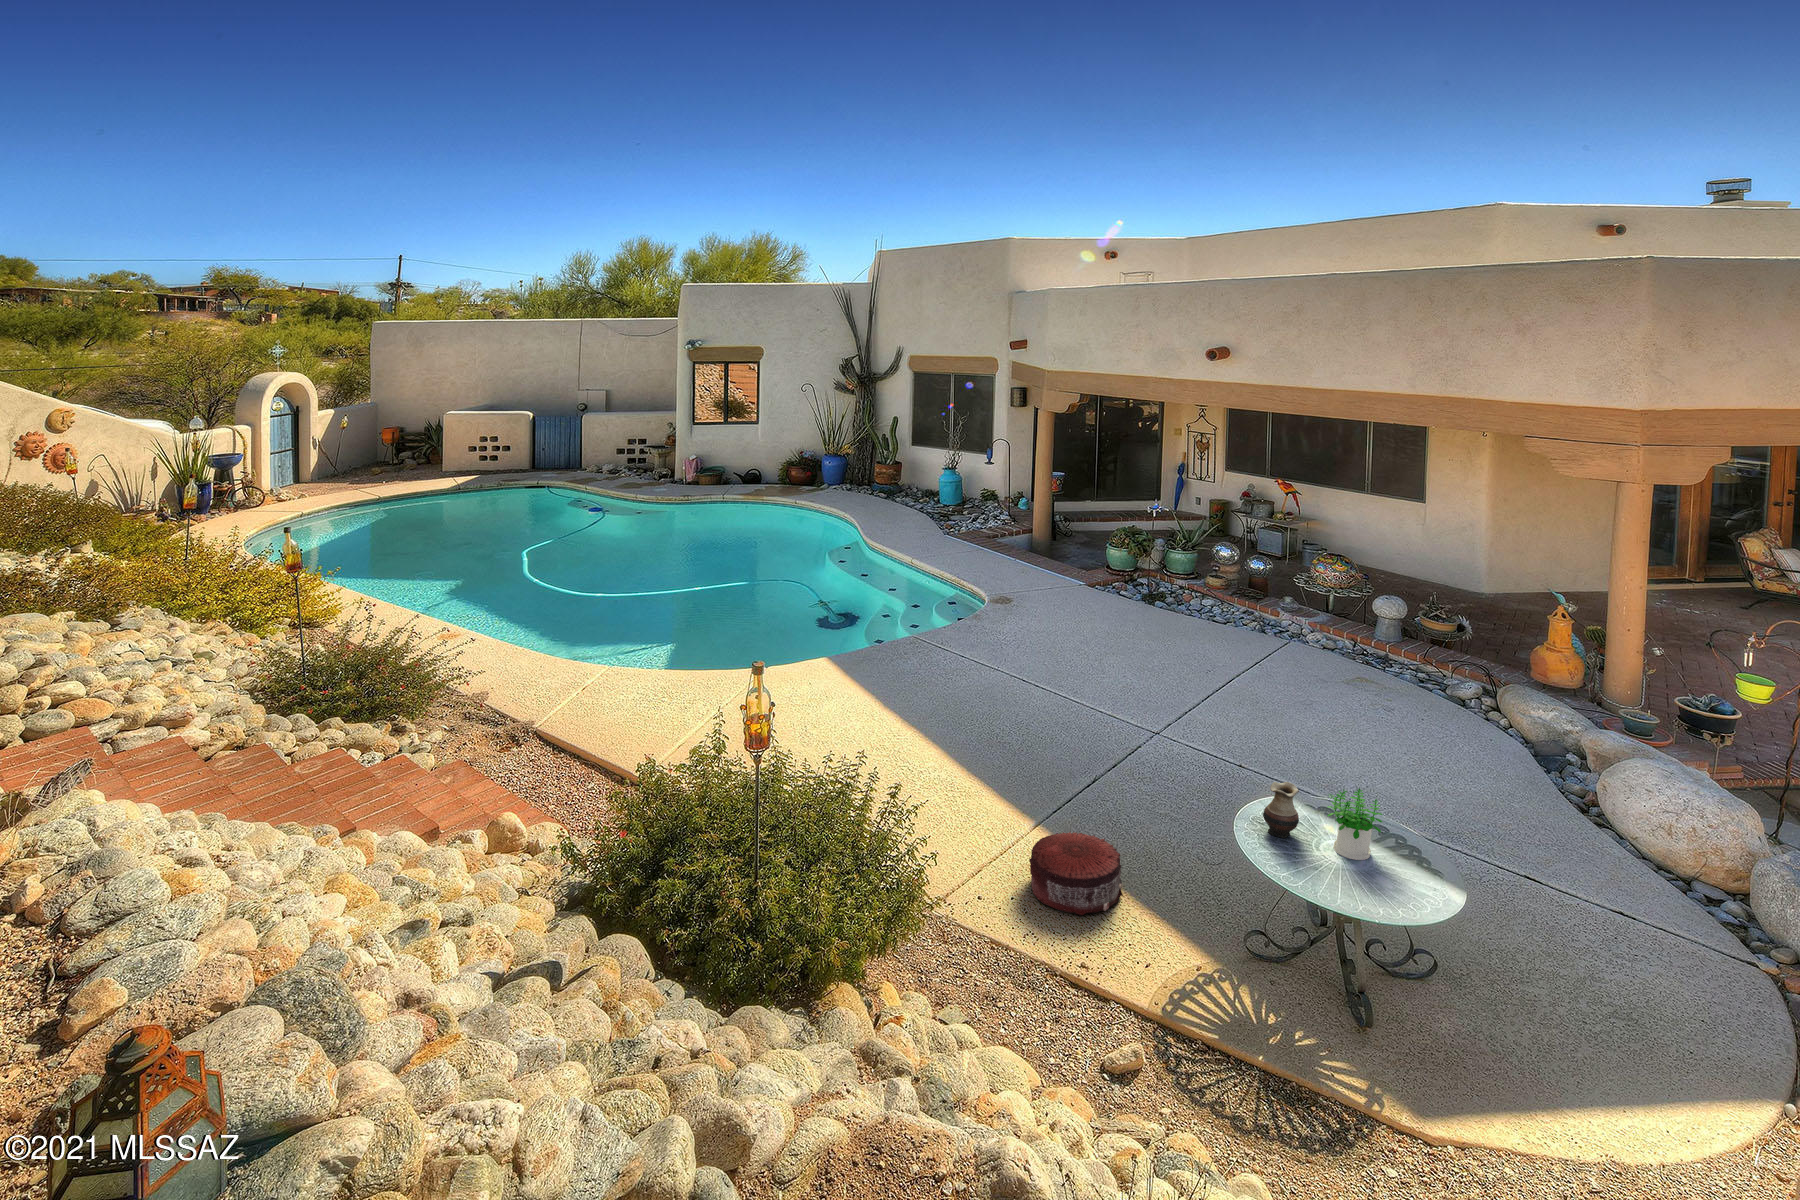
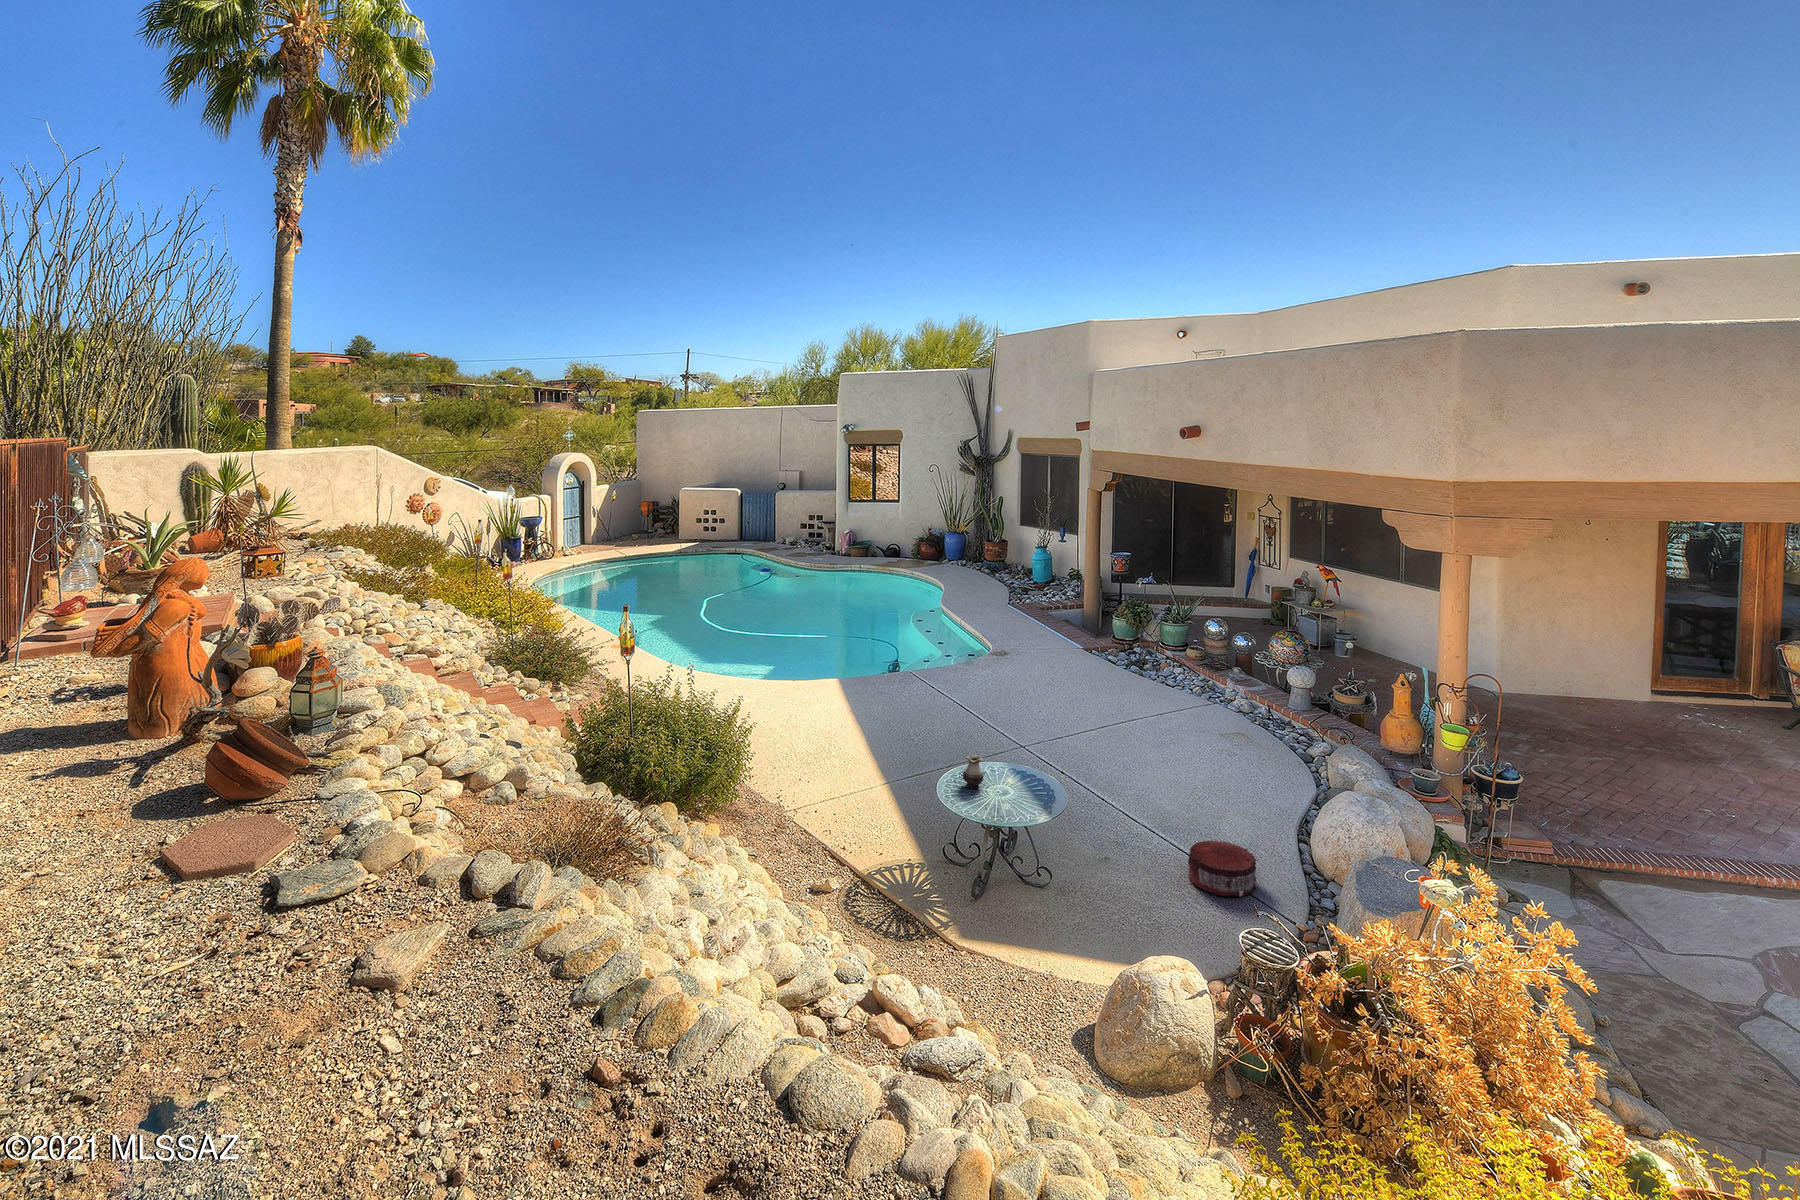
potted plant: present [1328,788,1382,860] -> none [991,761,1018,805]
pouf: present [1029,832,1123,915] -> present [1188,841,1256,897]

